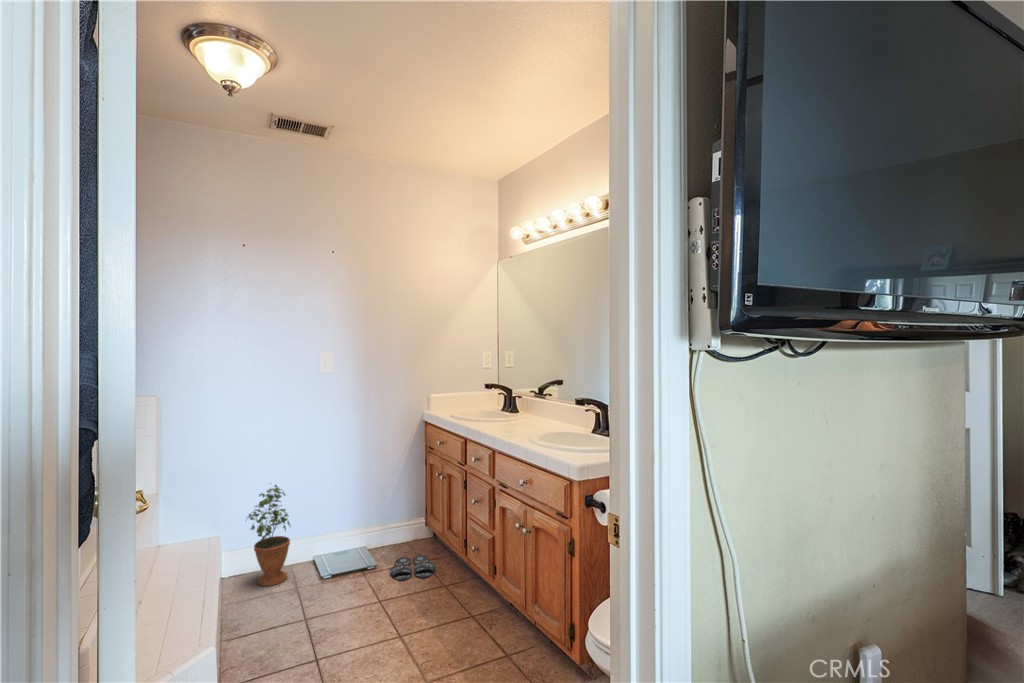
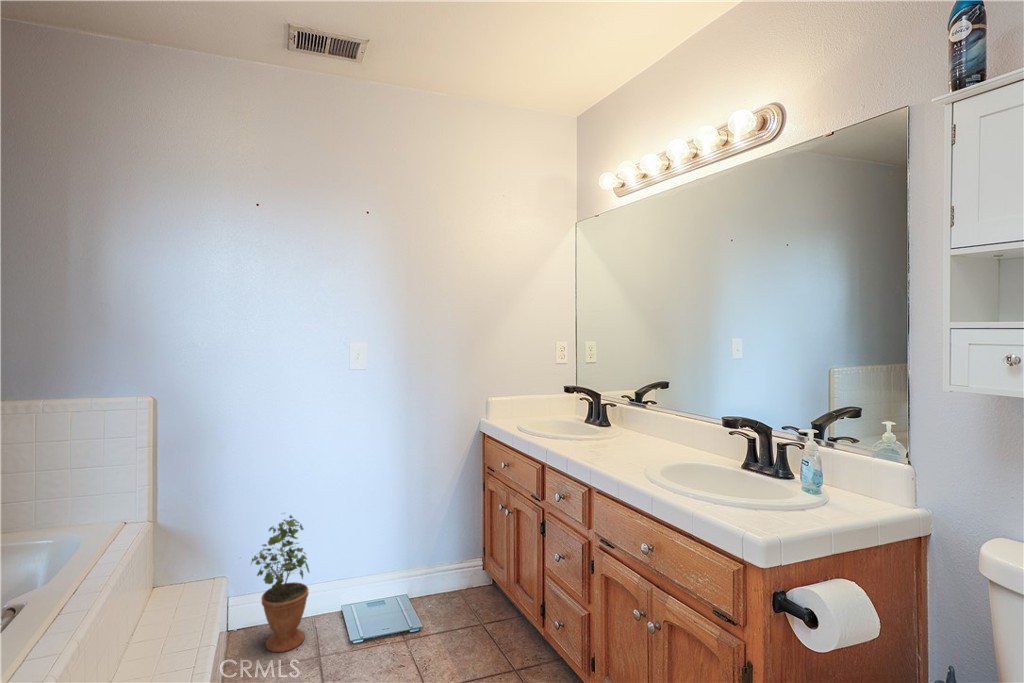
slippers: present [390,555,435,581] -> none [438,613,498,656]

